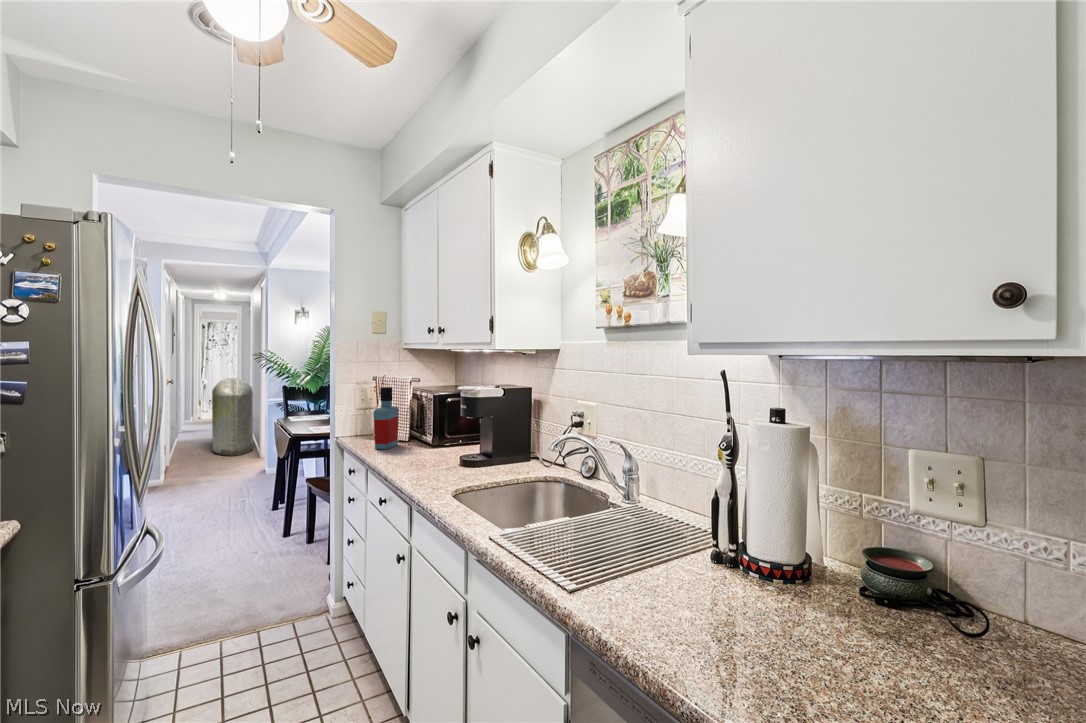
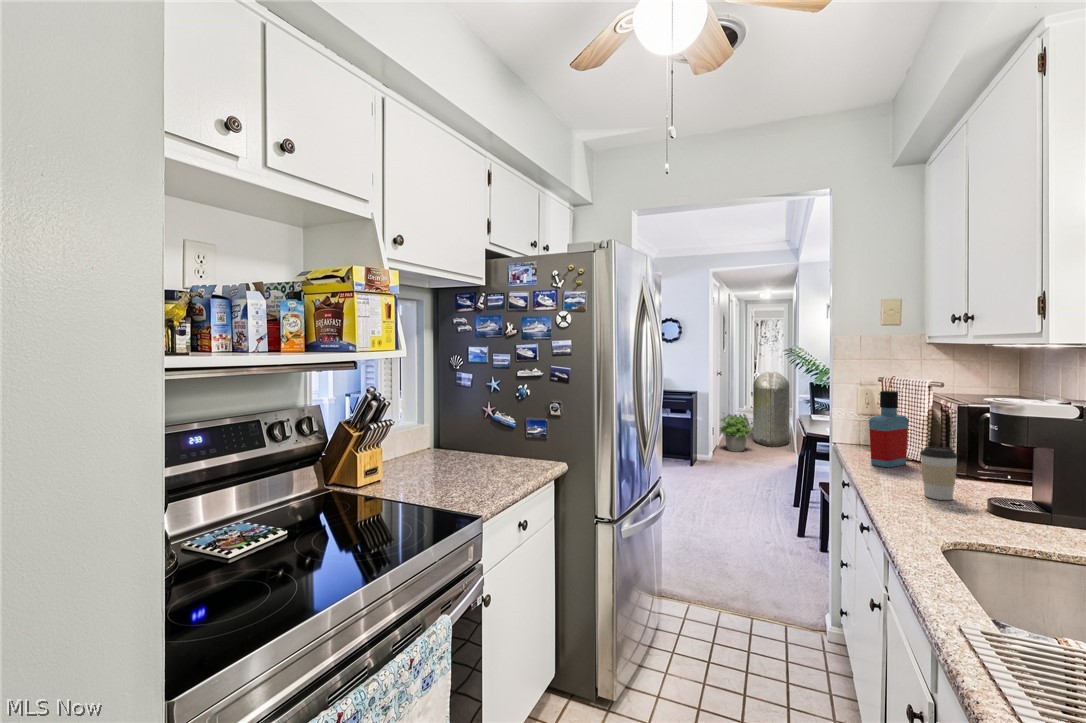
potted plant: none [172,424,217,468] -> present [720,414,754,452]
coffee cup: none [420,425,442,465] -> present [920,447,958,500]

